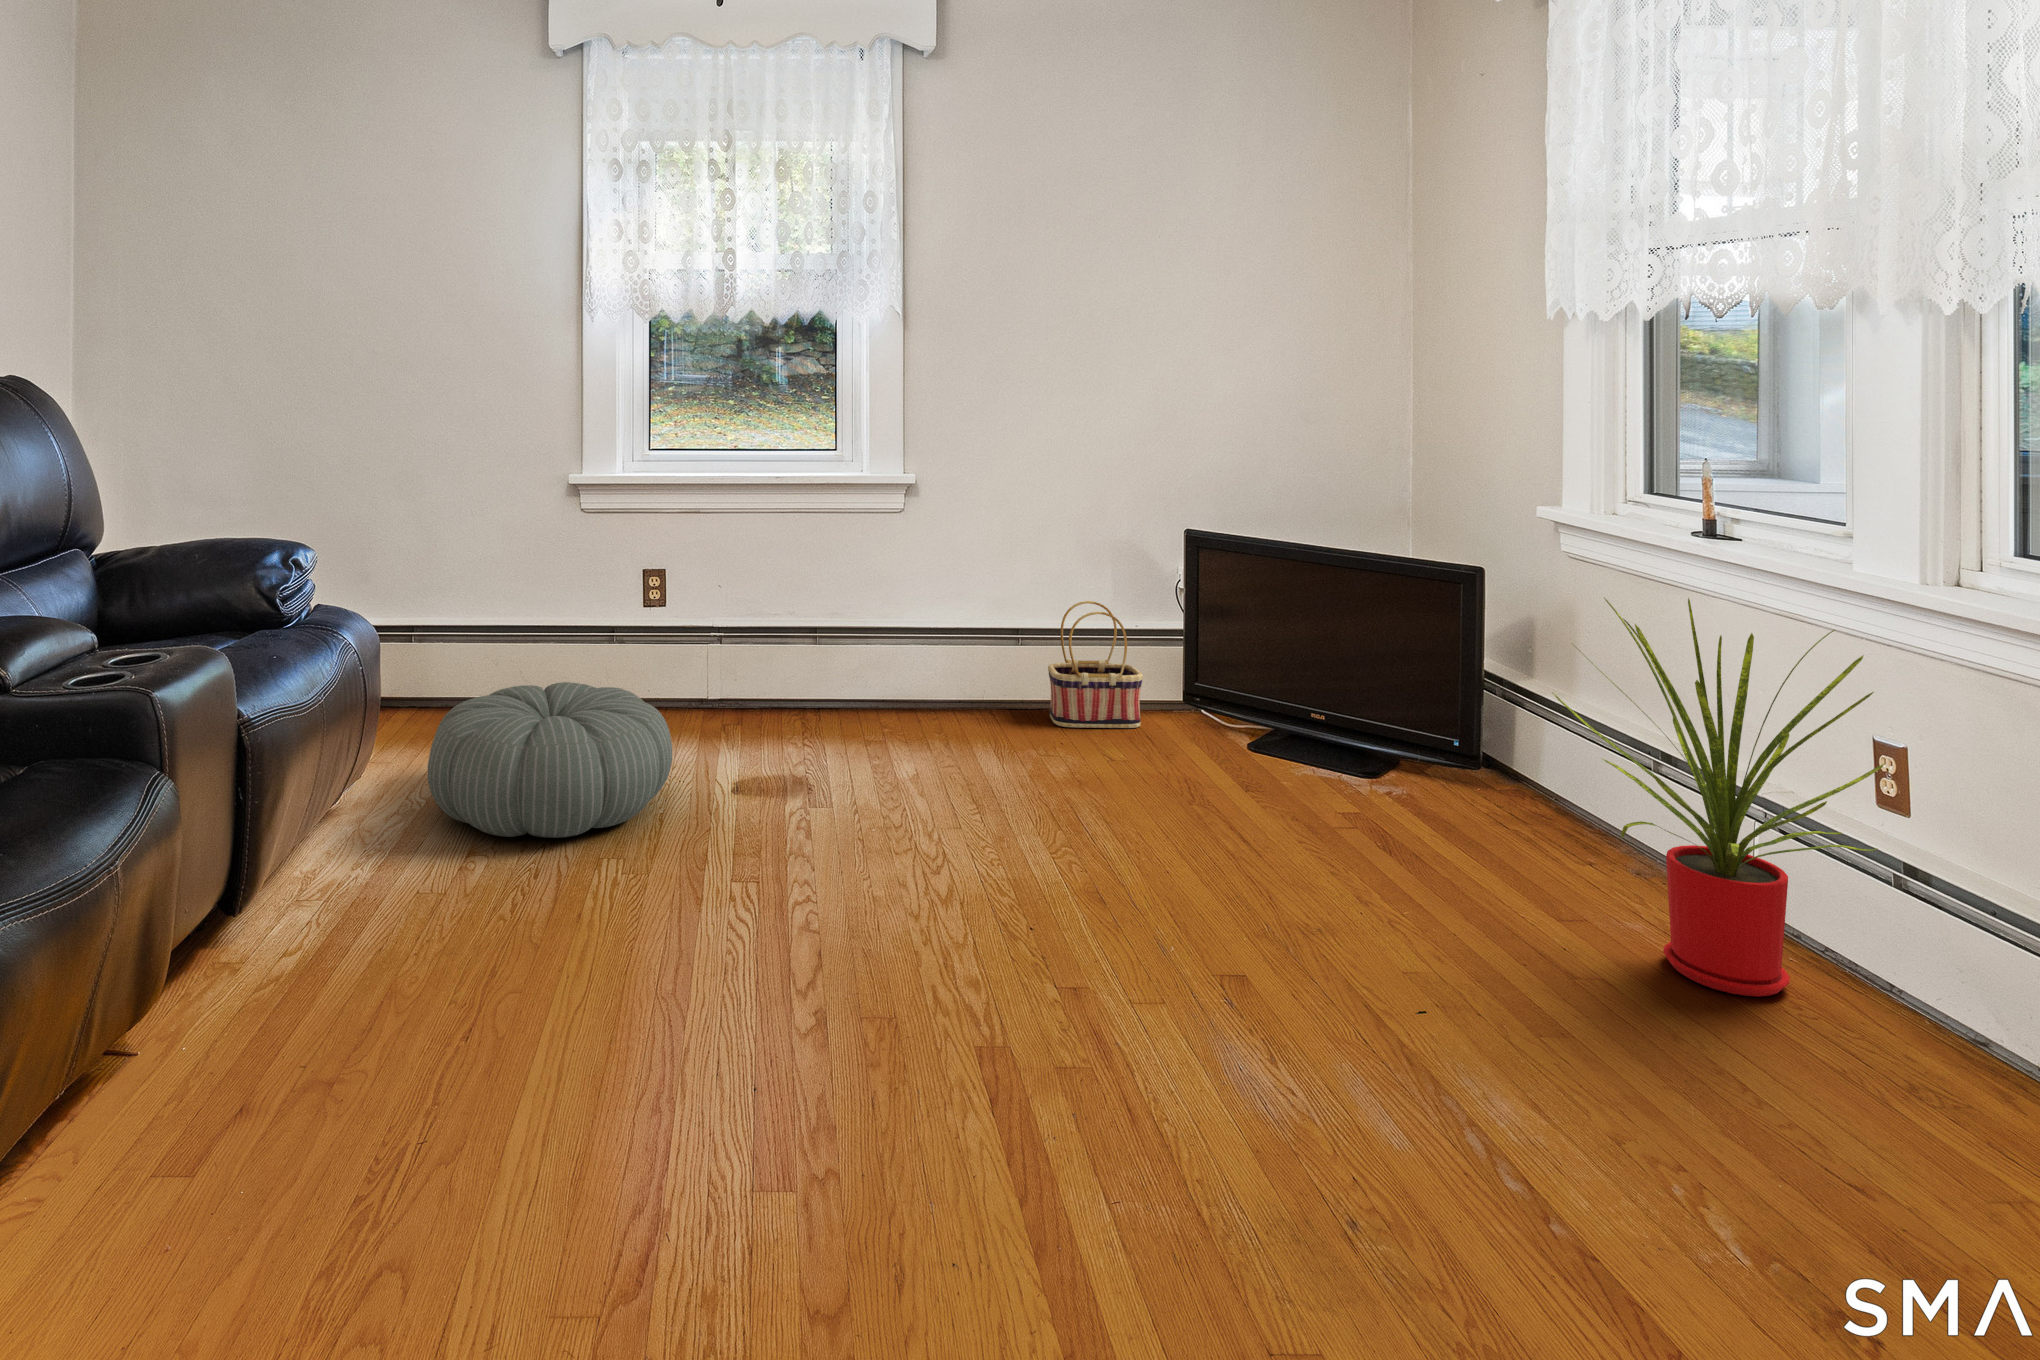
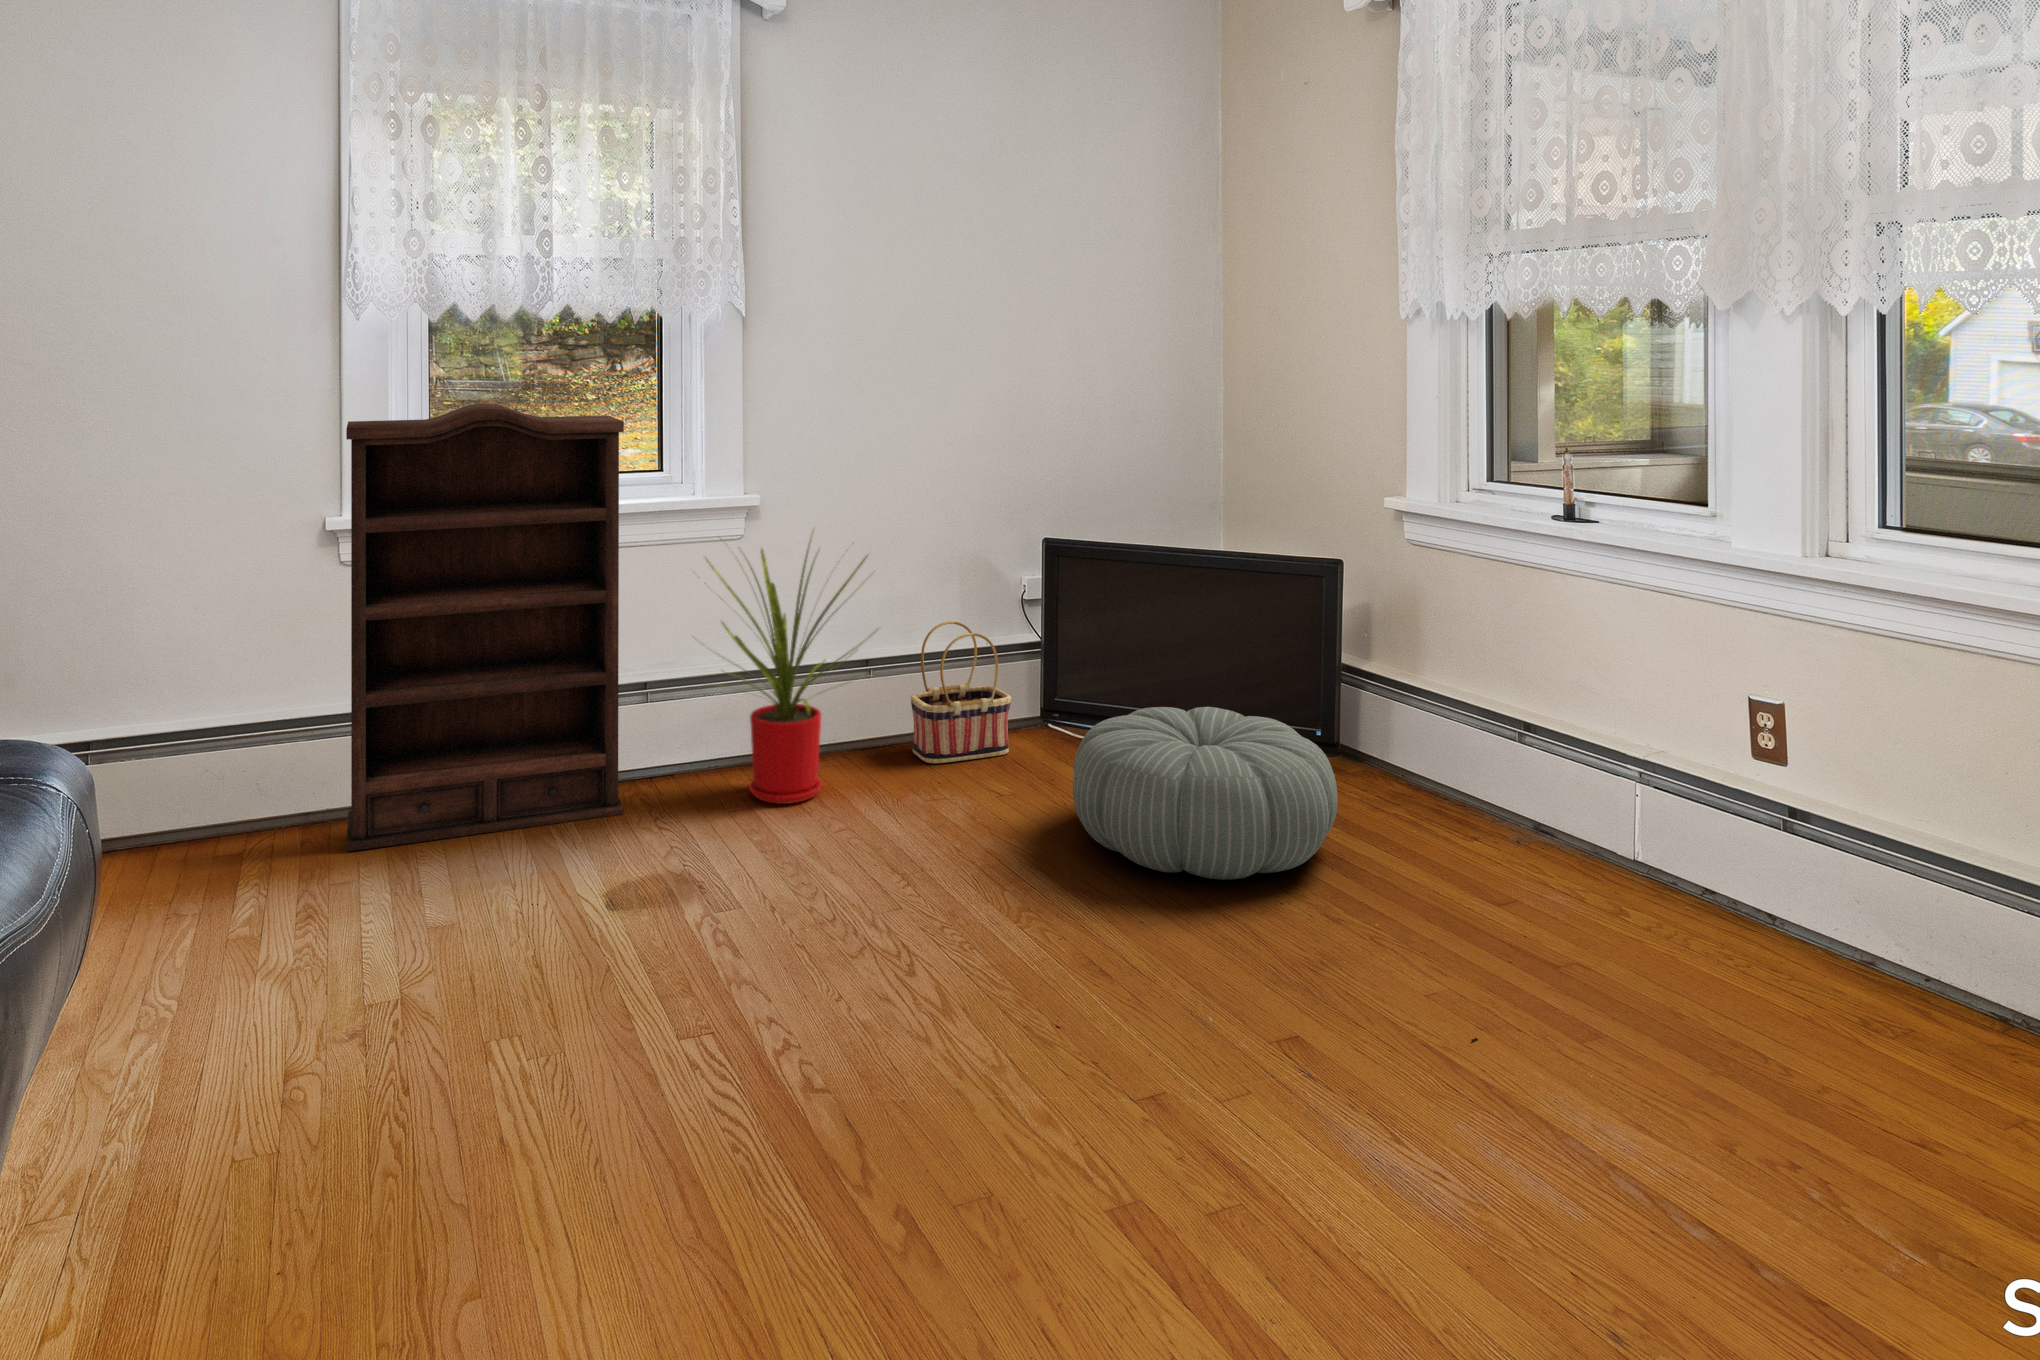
bookshelf: none [574,391,784,730] -> present [346,403,624,852]
house plant: present [1552,598,1884,997] -> present [692,544,869,804]
pouf: present [428,682,672,838] -> present [1073,707,1337,880]

